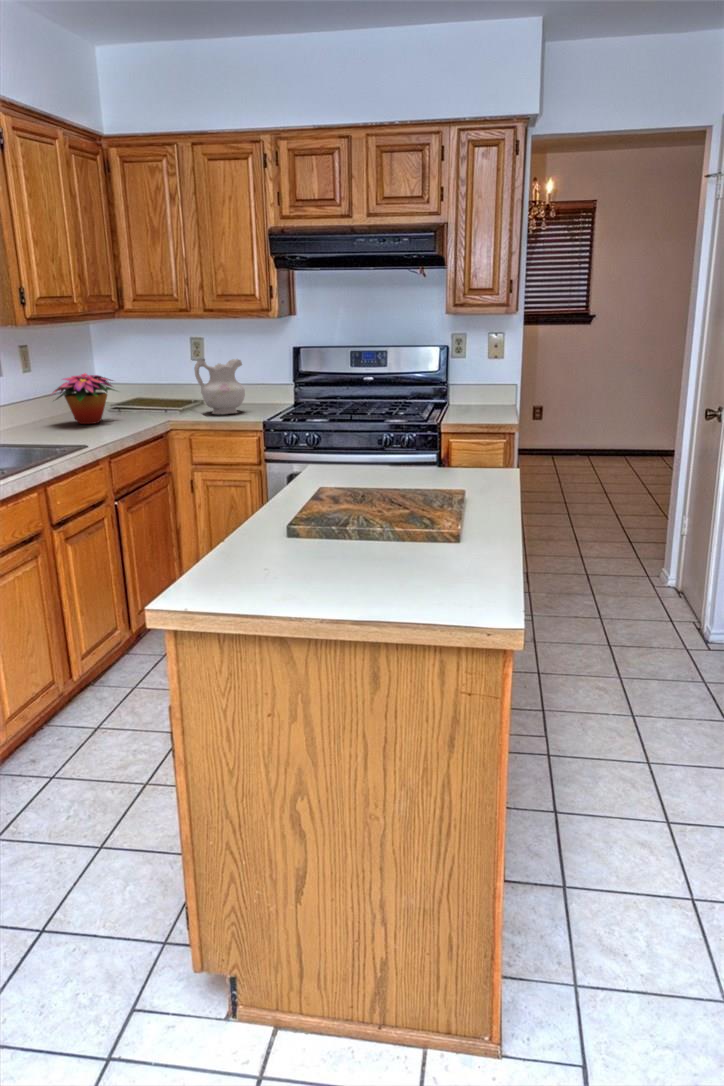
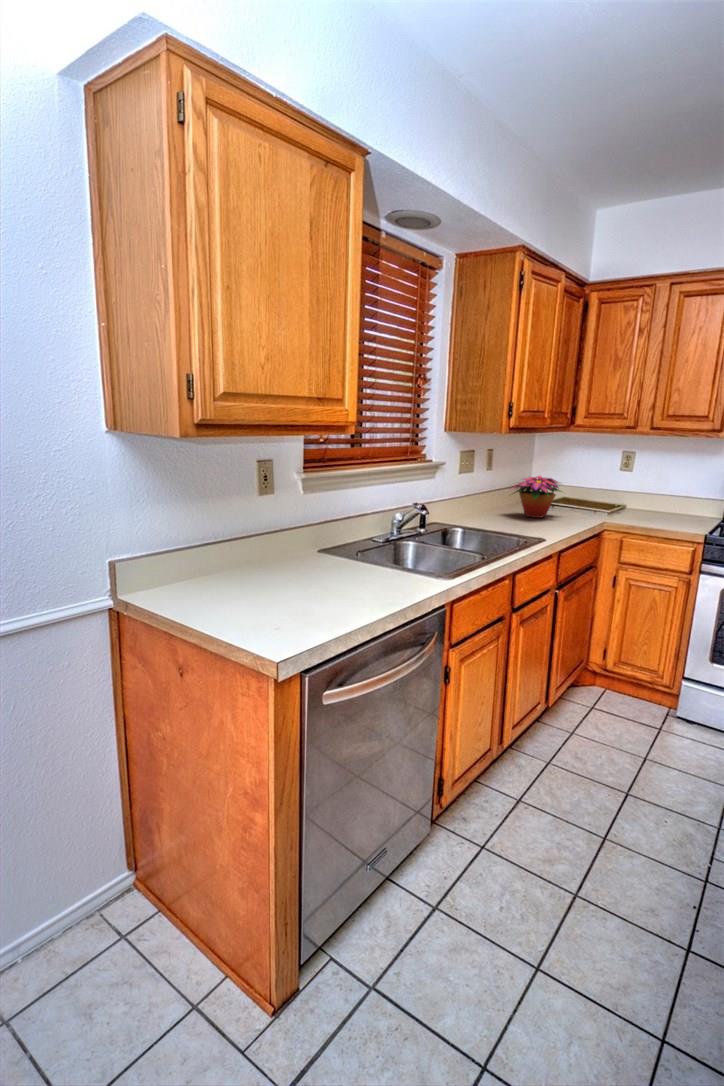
ceramic pitcher: present [194,358,245,414] -> none [633,470,682,522]

